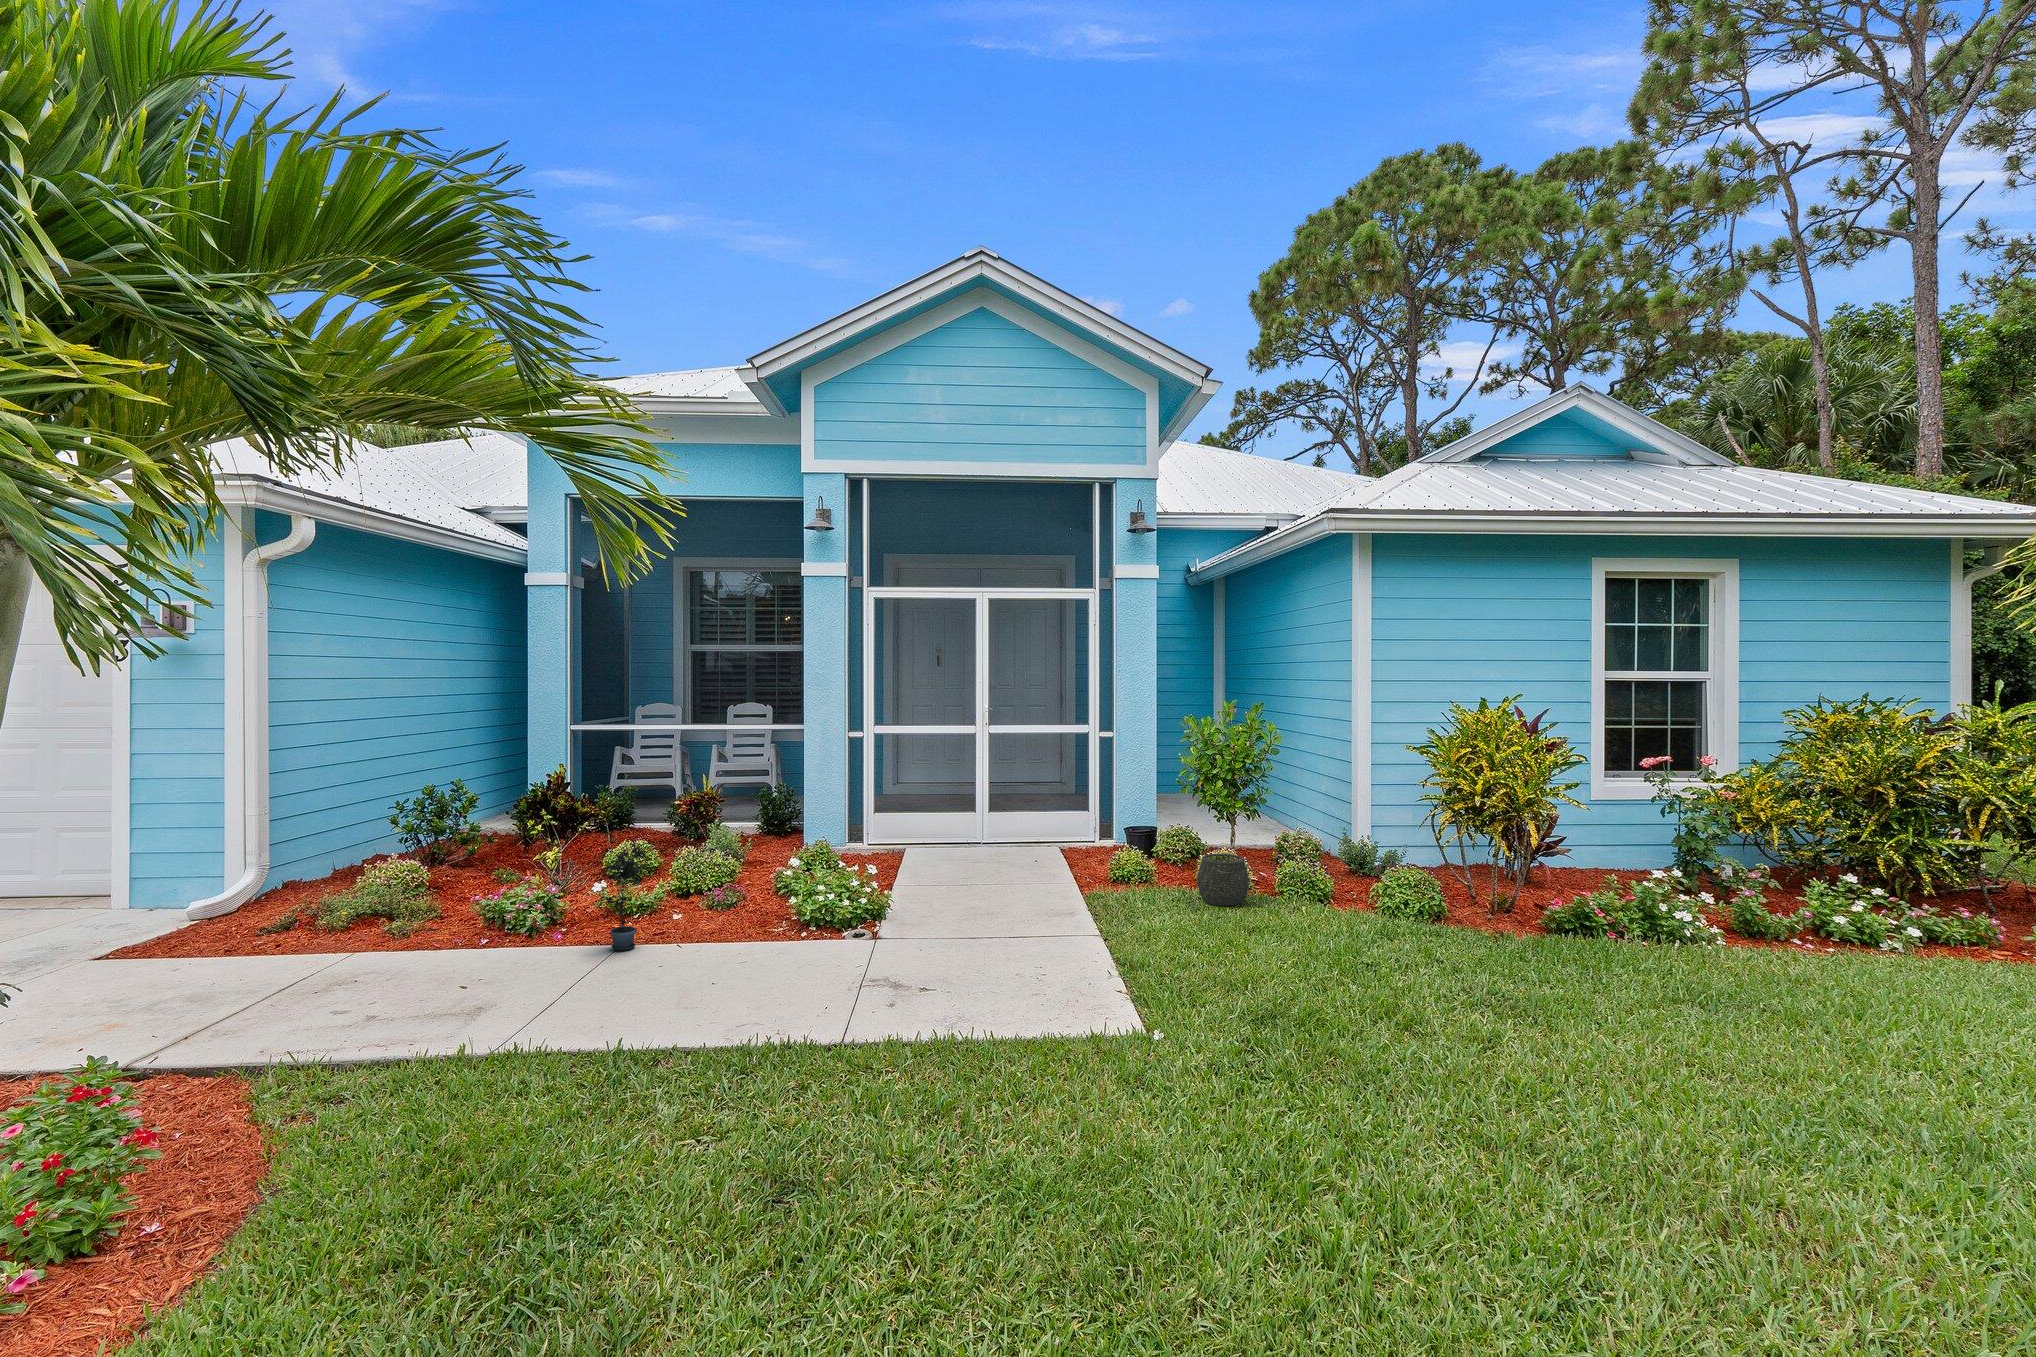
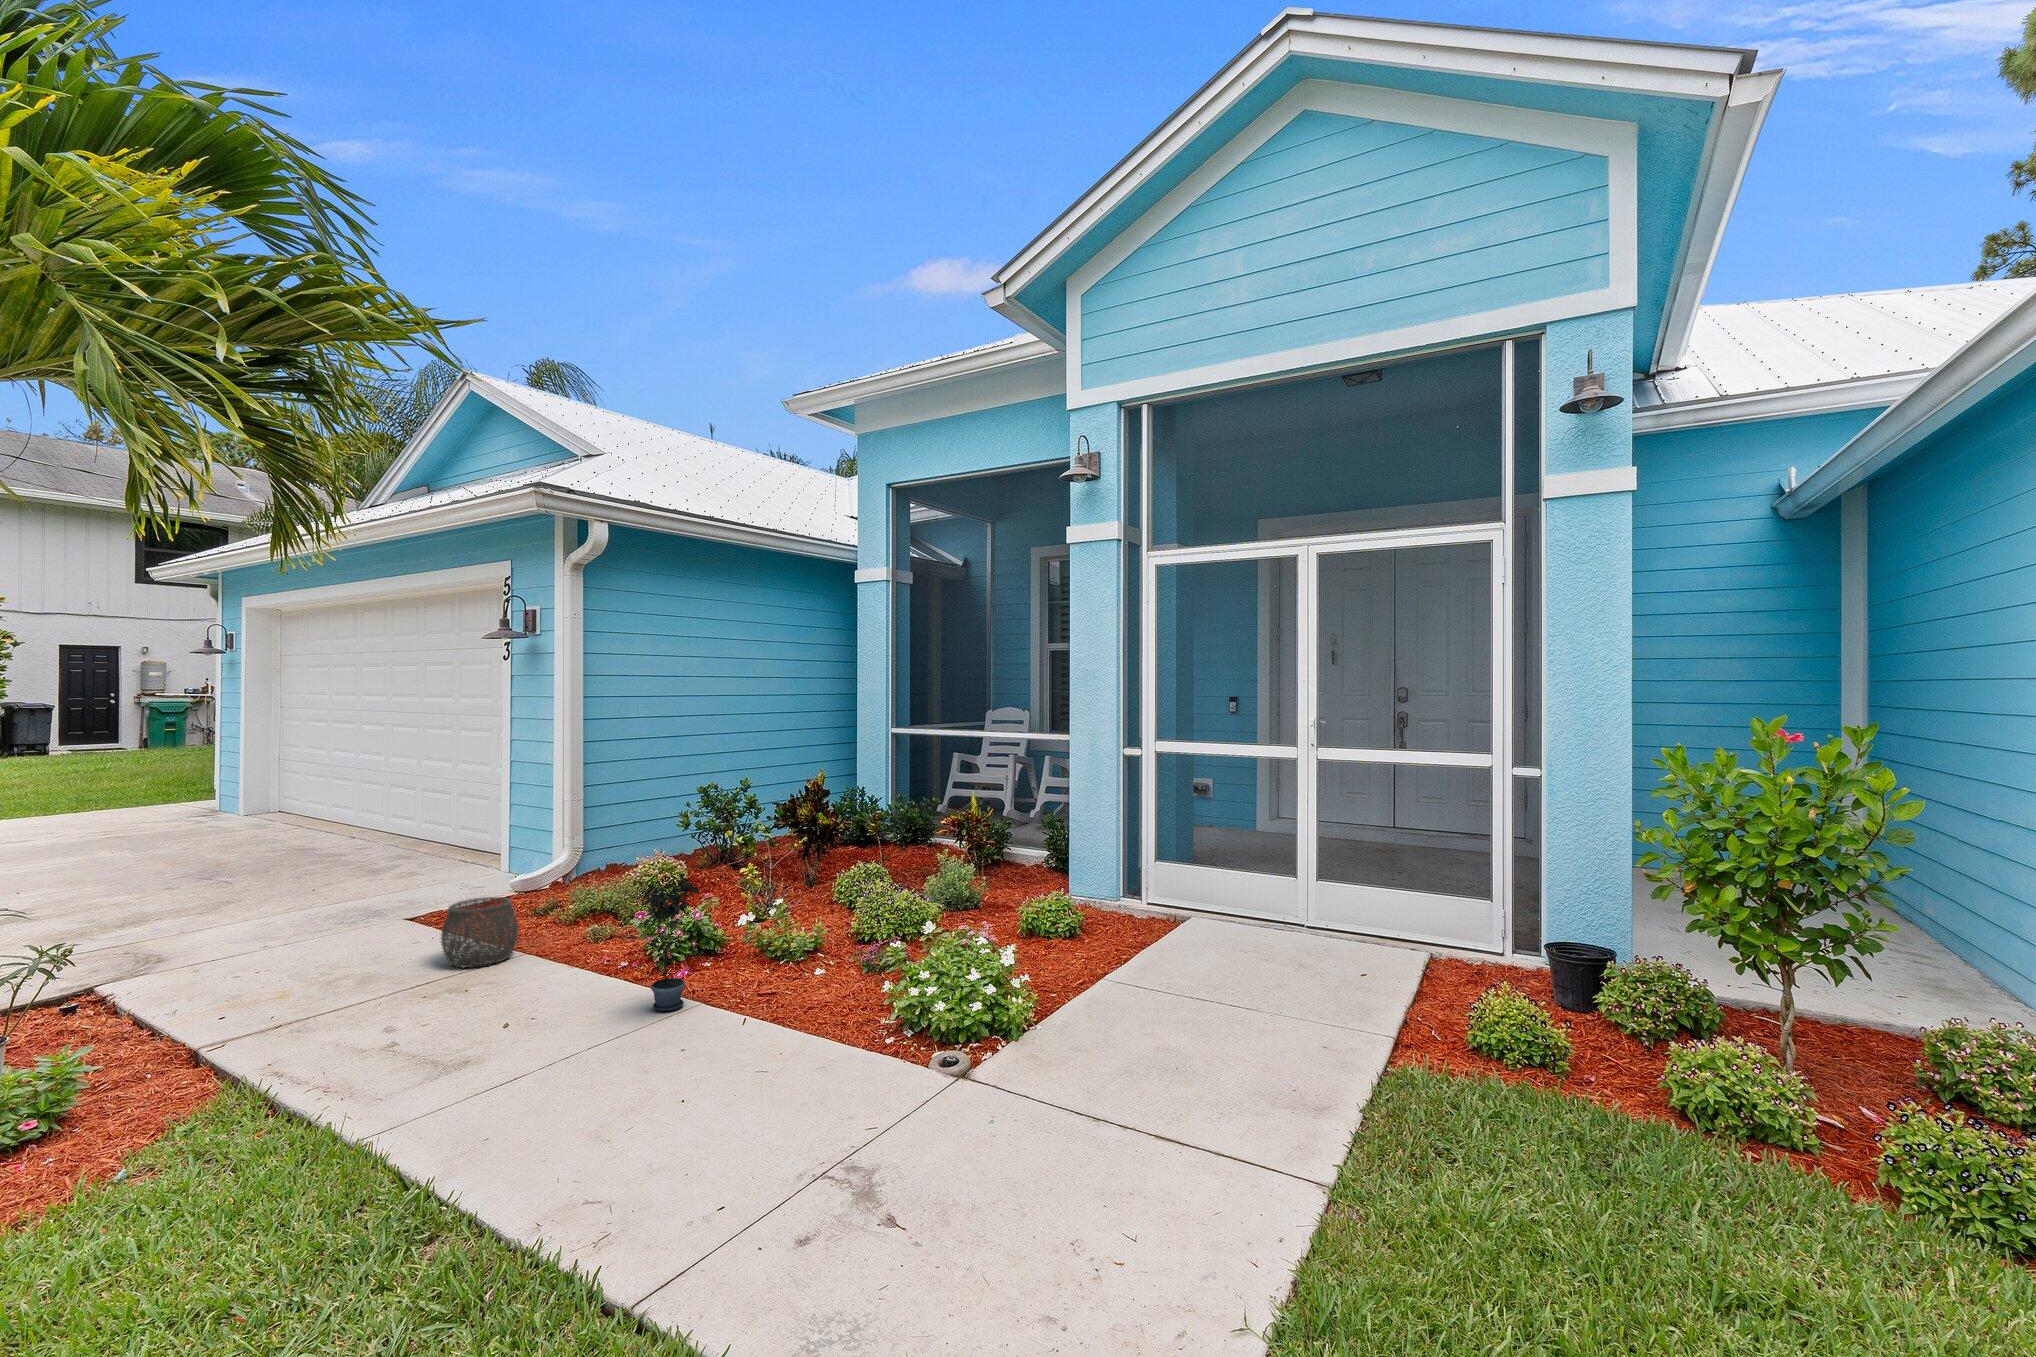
woven basket: present [1197,854,1249,906] -> present [441,897,519,968]

